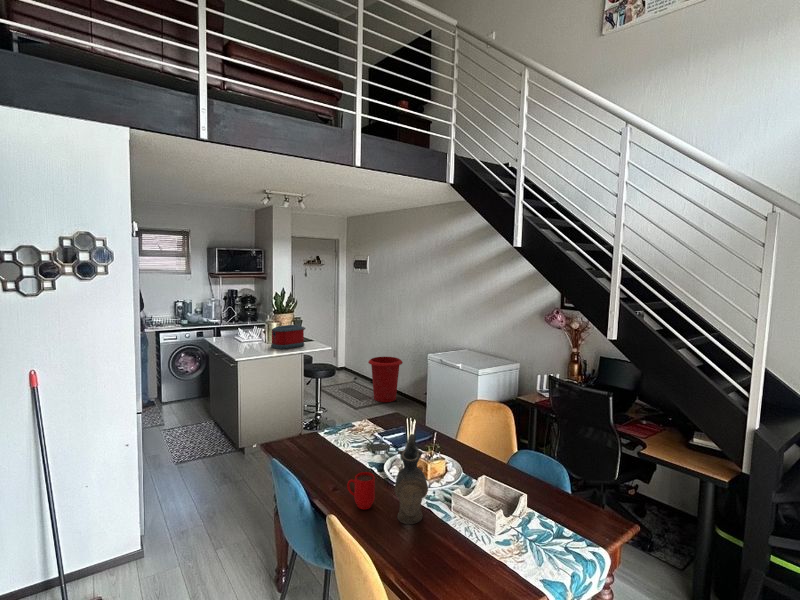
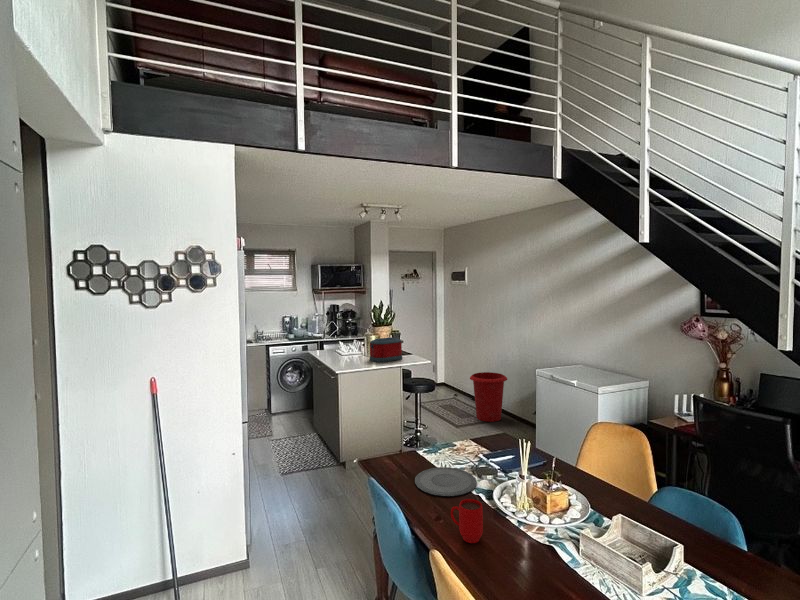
ceramic pitcher: present [395,434,428,524] -> none [507,457,549,567]
plate: none [315,446,371,472] -> present [415,467,477,497]

